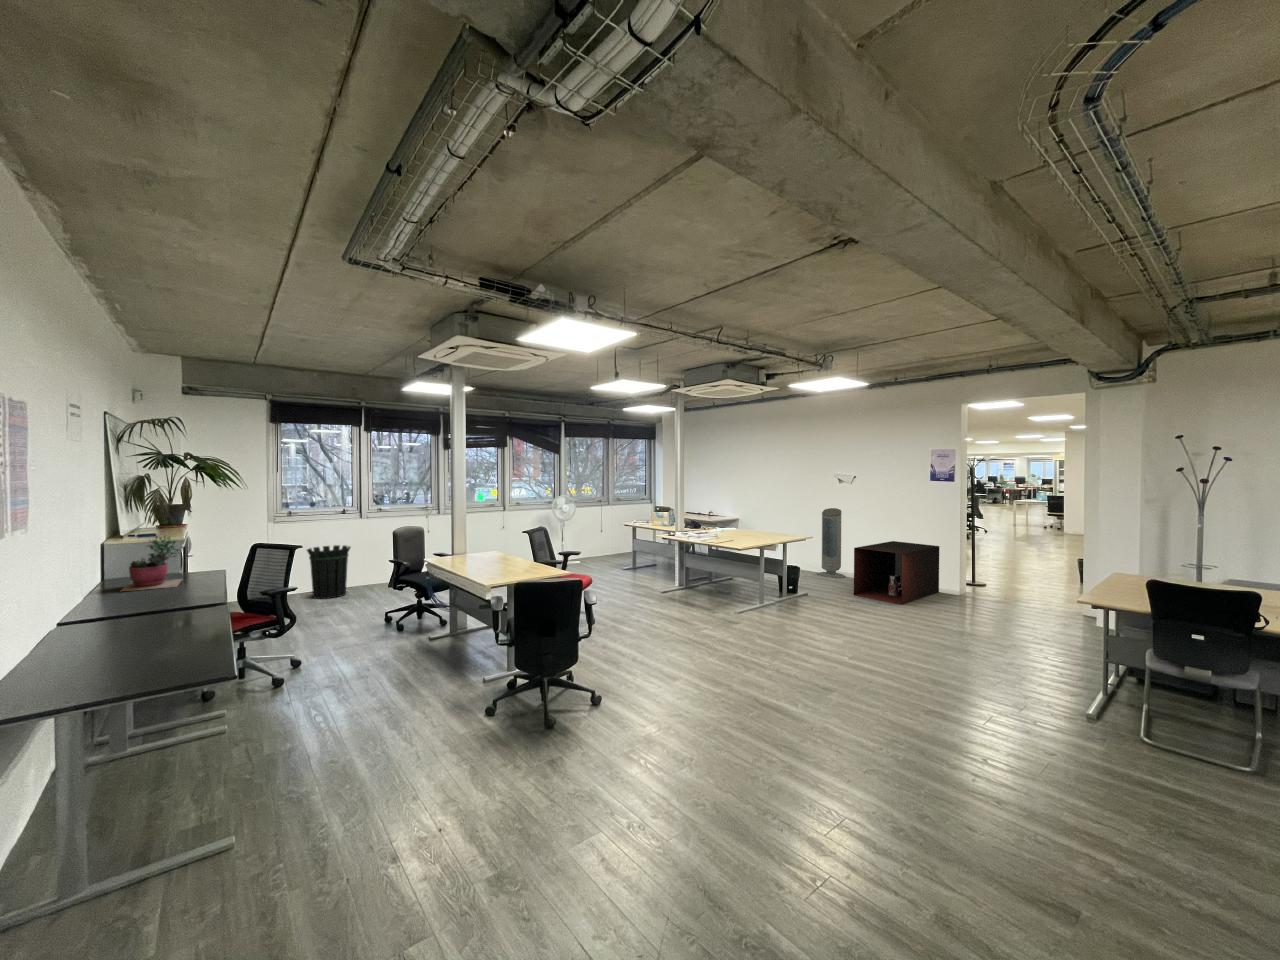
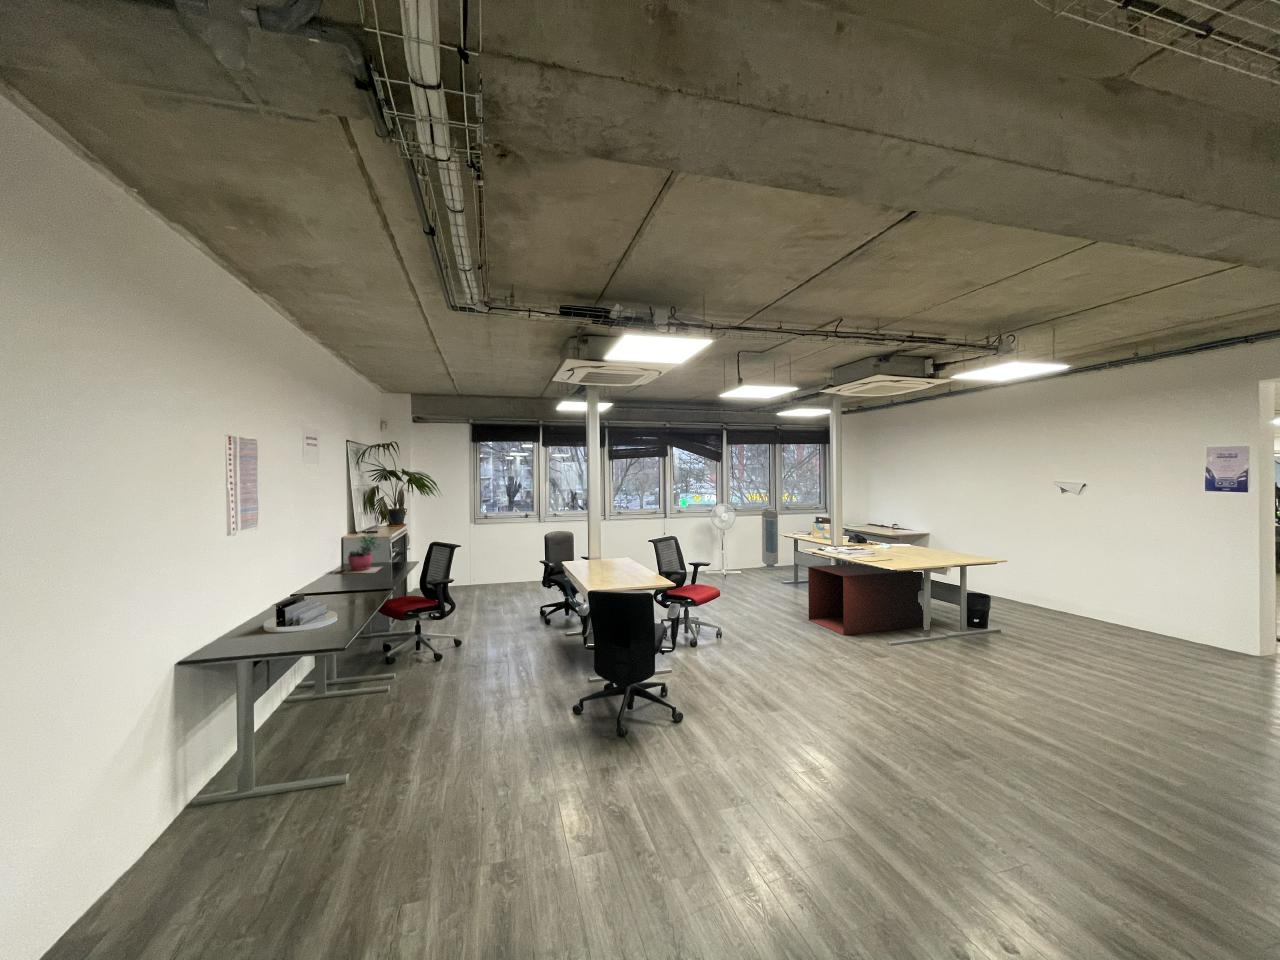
air purifier: present [817,508,846,578] -> present [758,511,782,570]
storage cabinet: present [854,541,939,605] -> present [808,564,923,635]
waste bin: present [307,545,350,599] -> none [494,546,528,591]
desk organizer: none [75,618,194,675] -> present [264,594,337,632]

